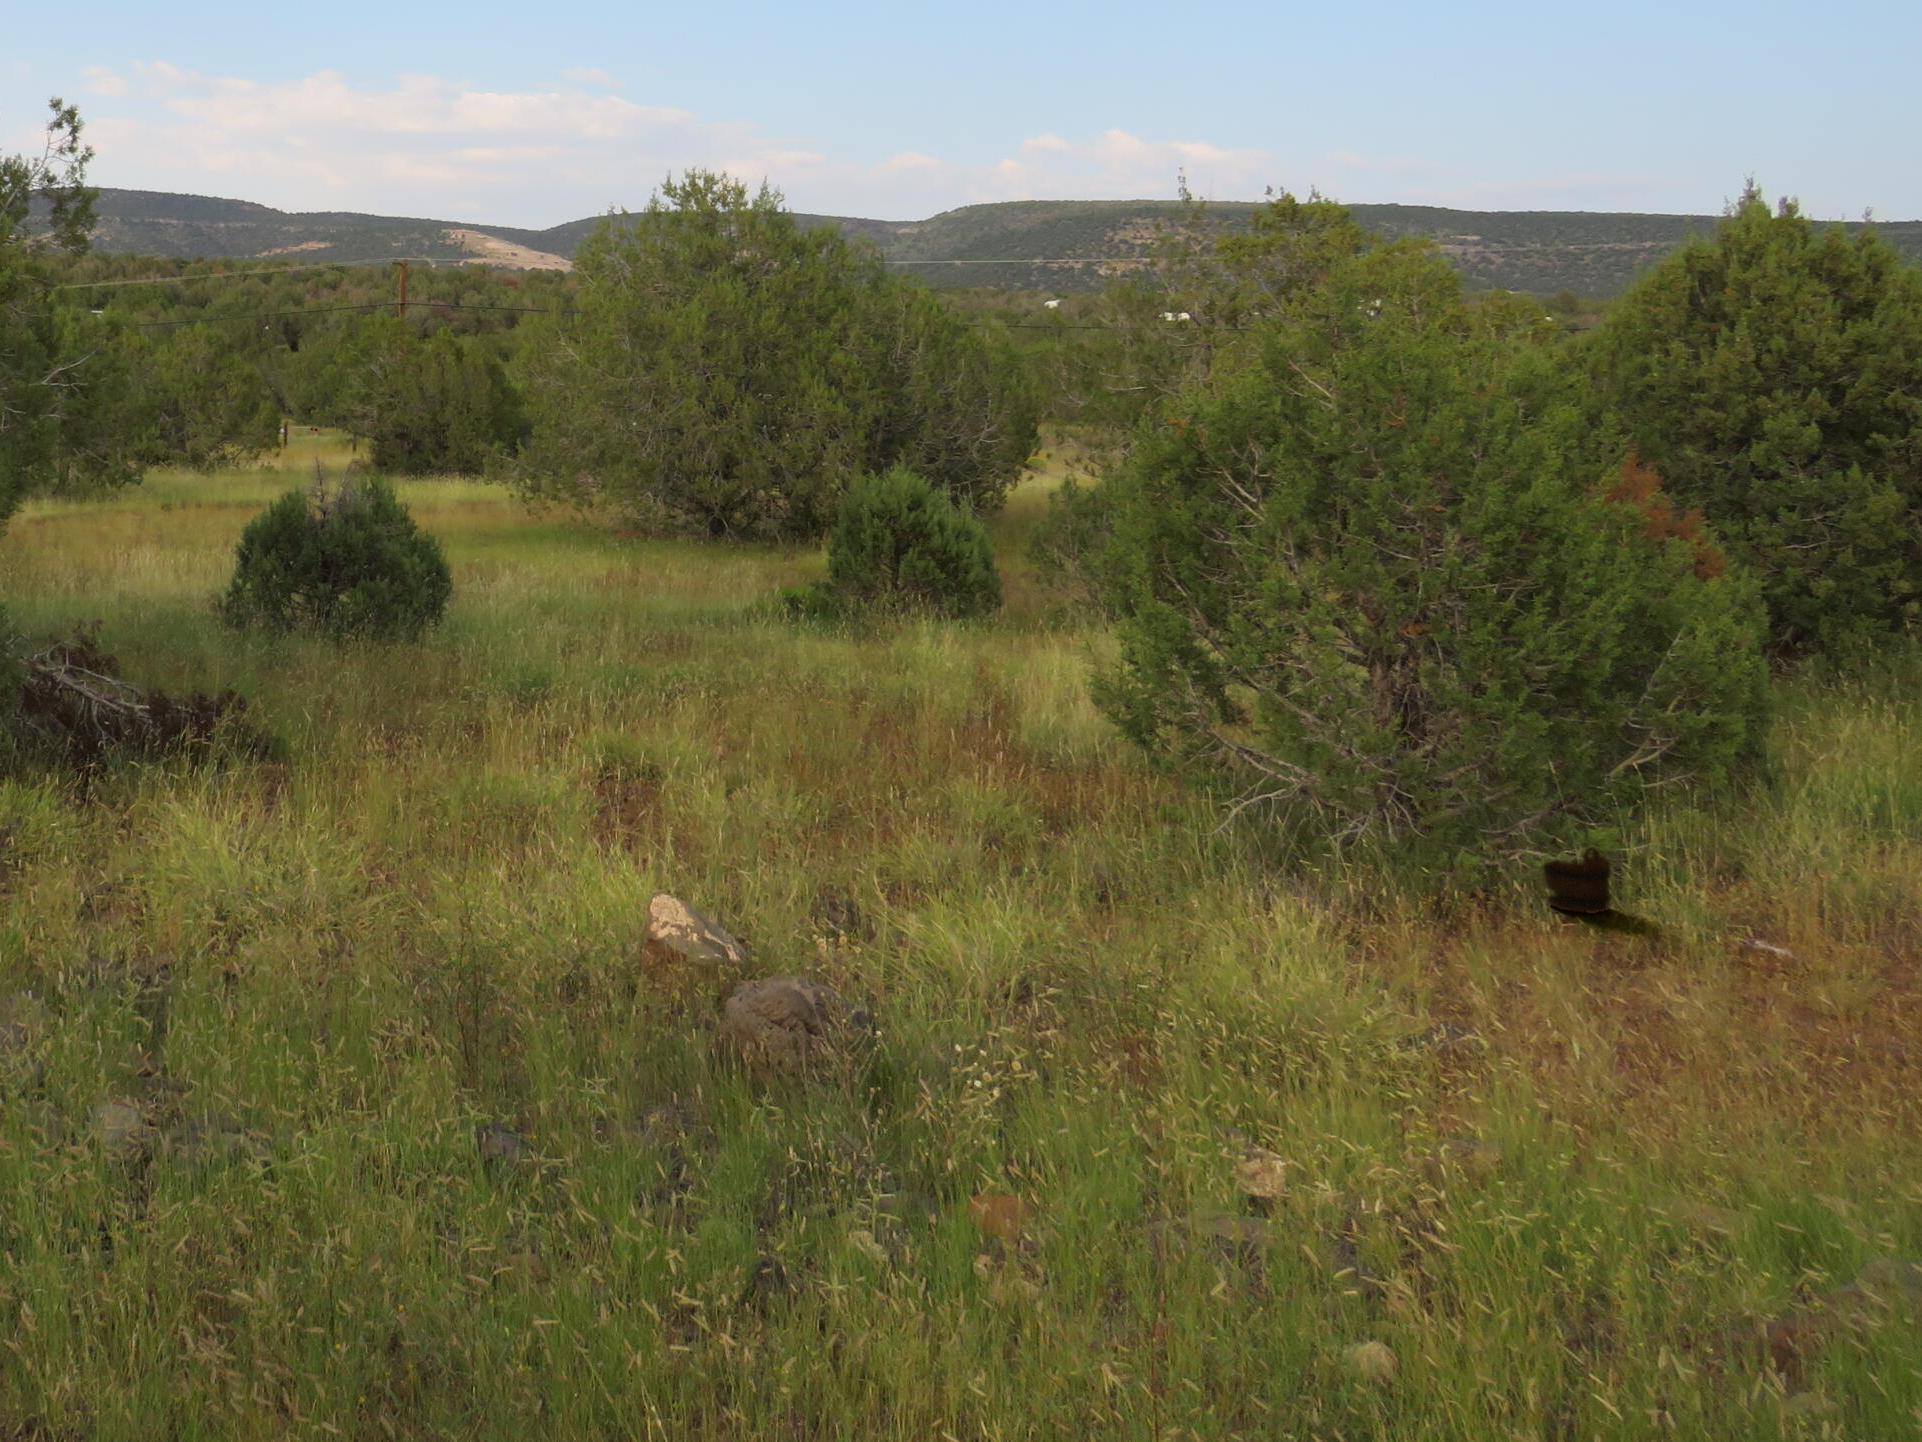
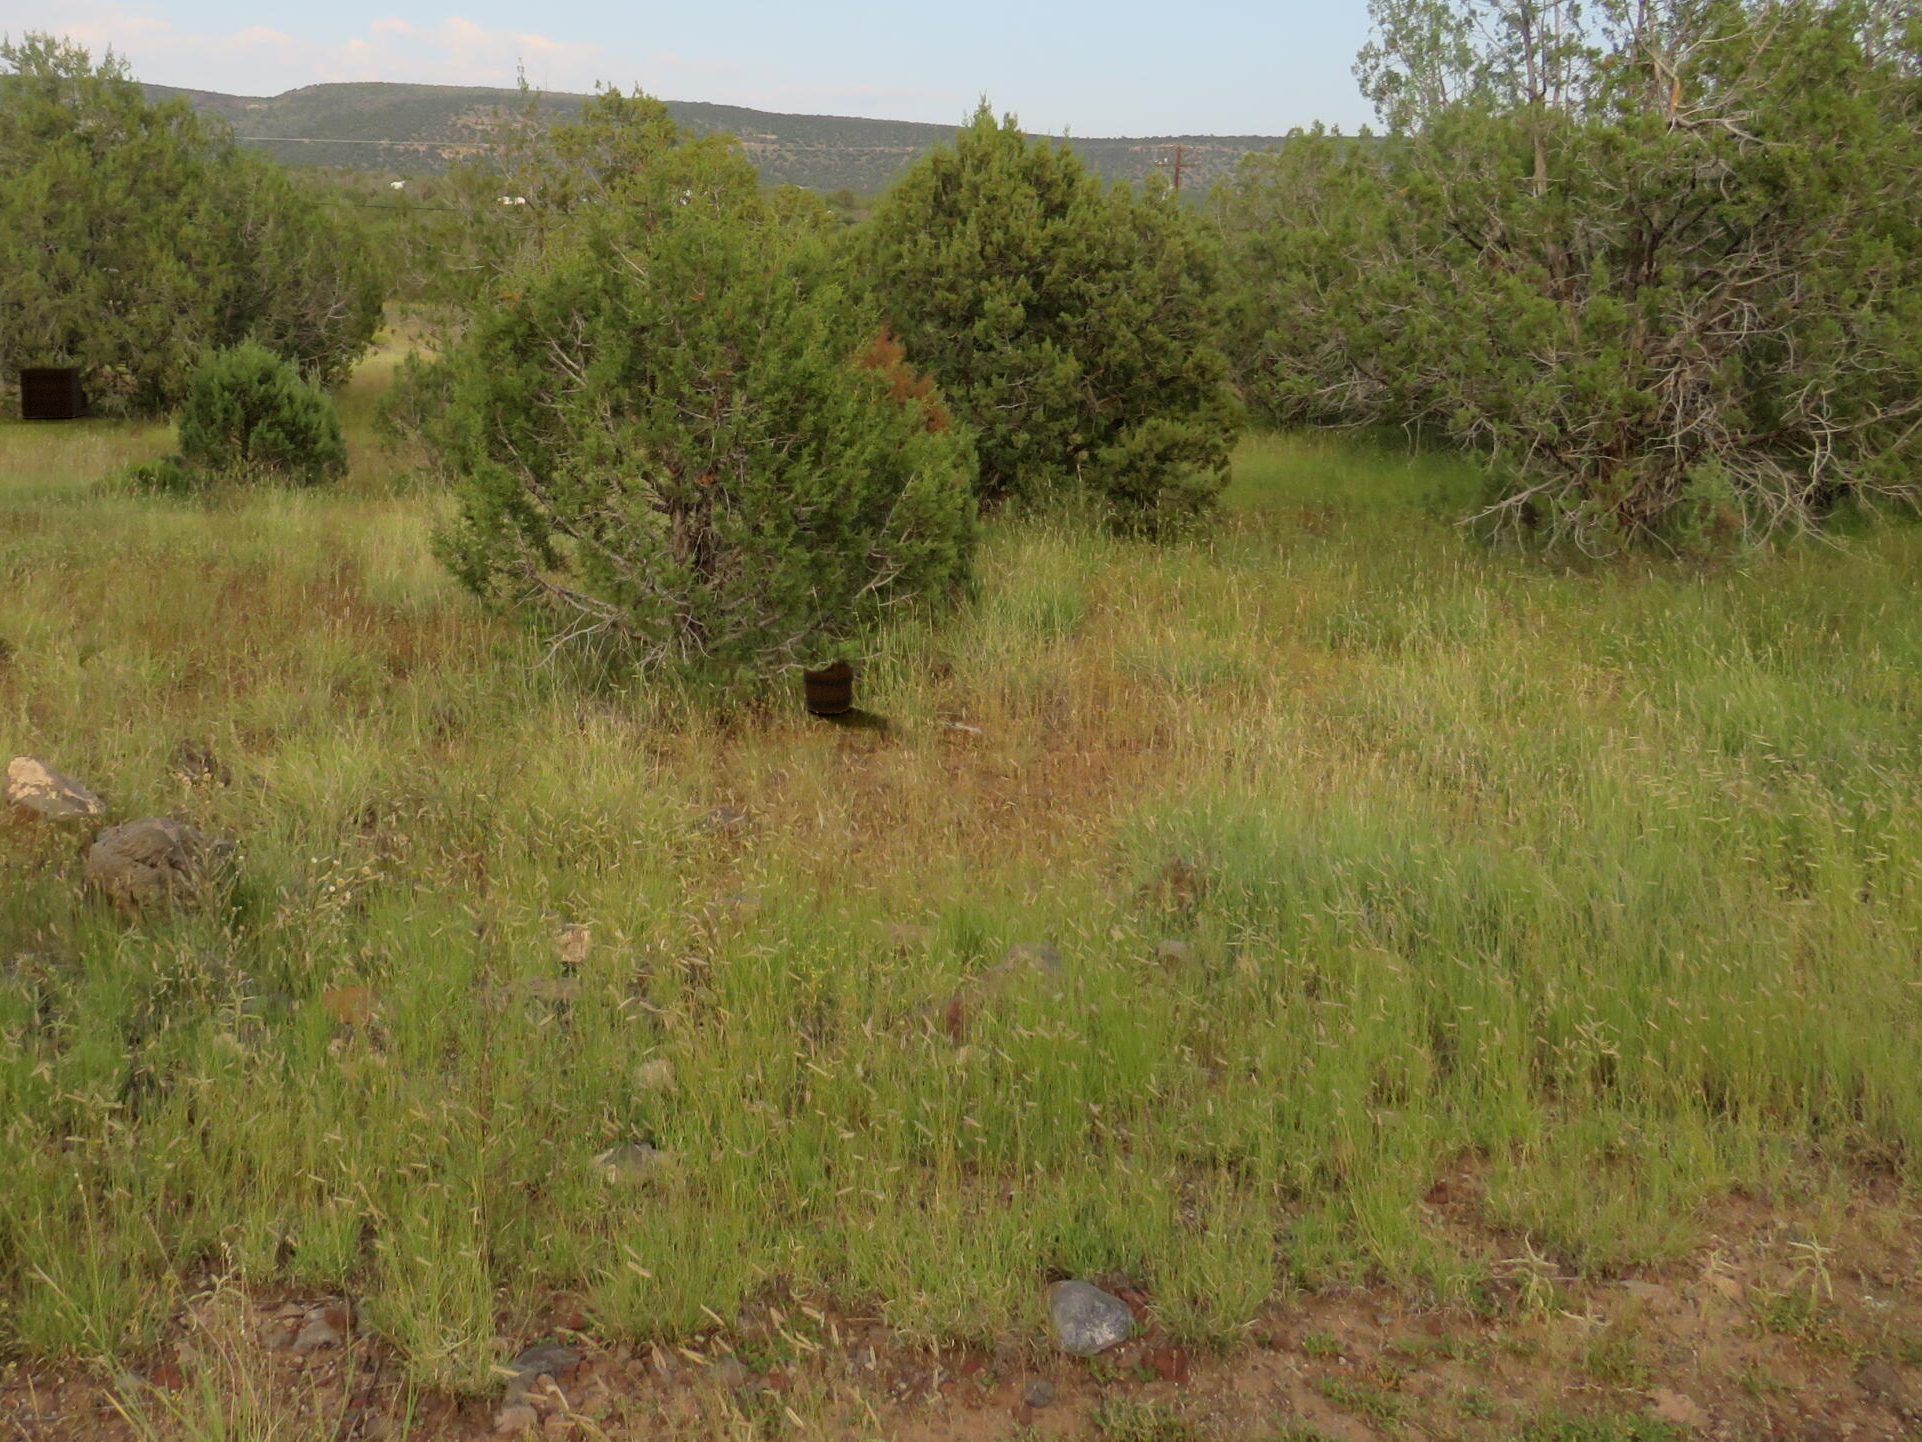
wooden crate: none [675,493,741,546] -> present [20,367,89,419]

